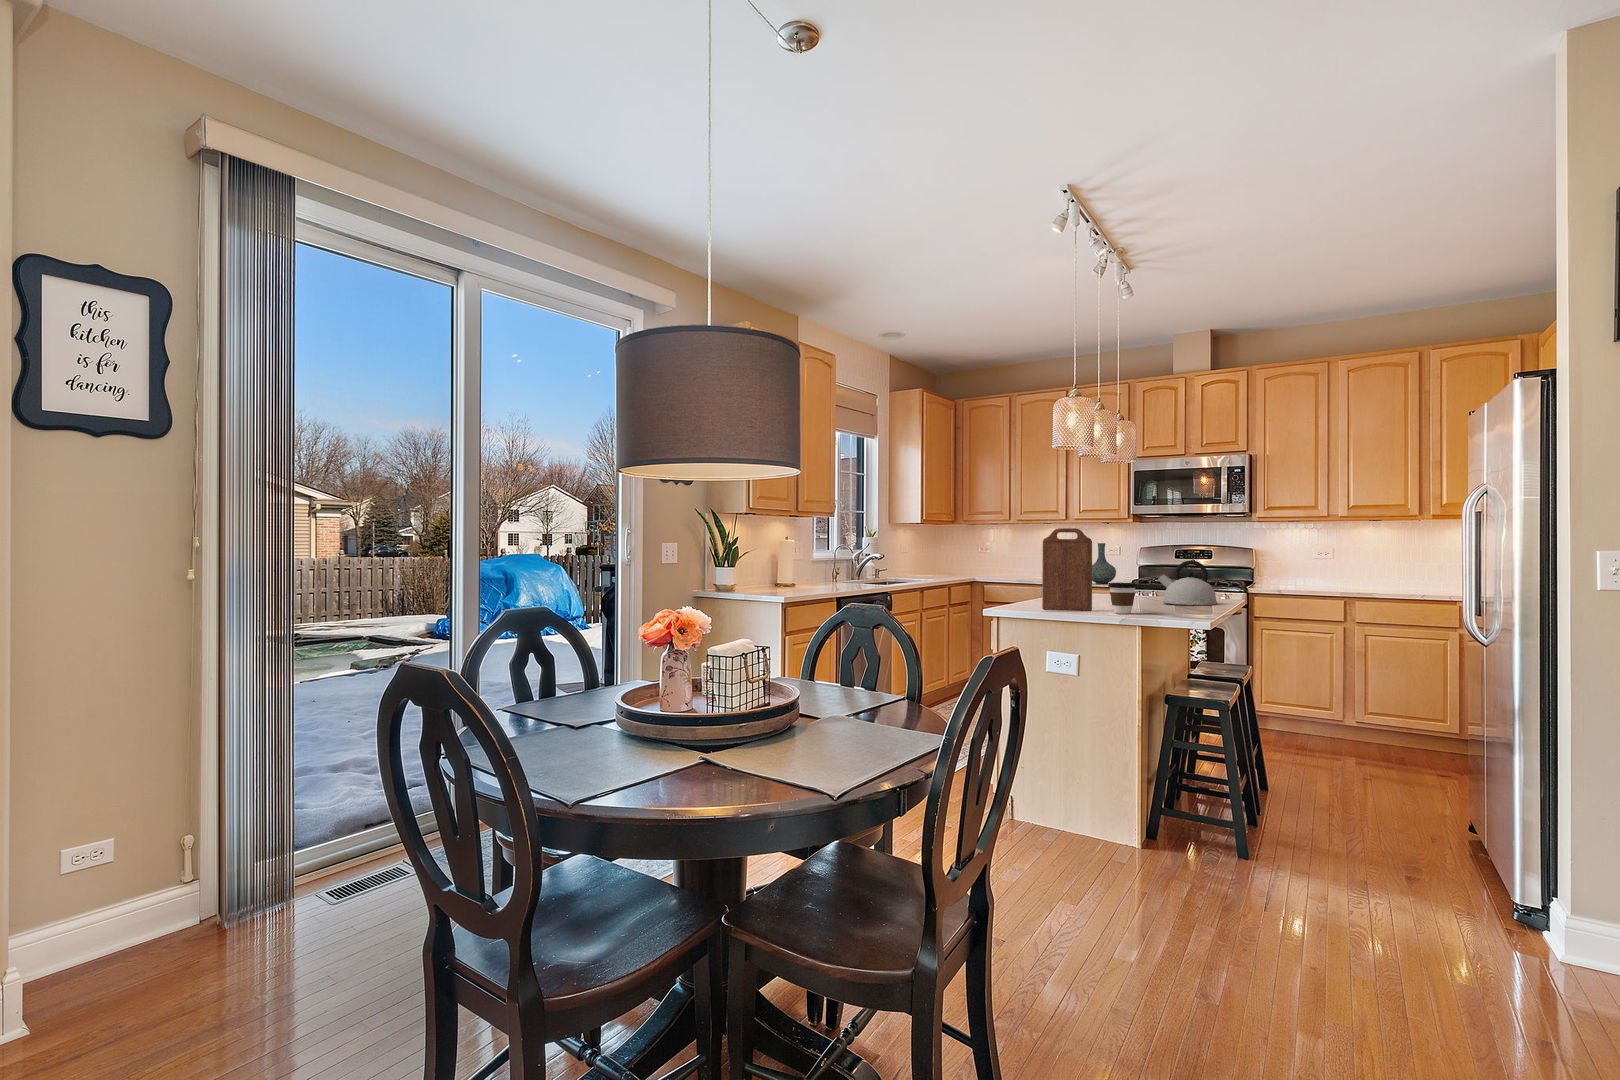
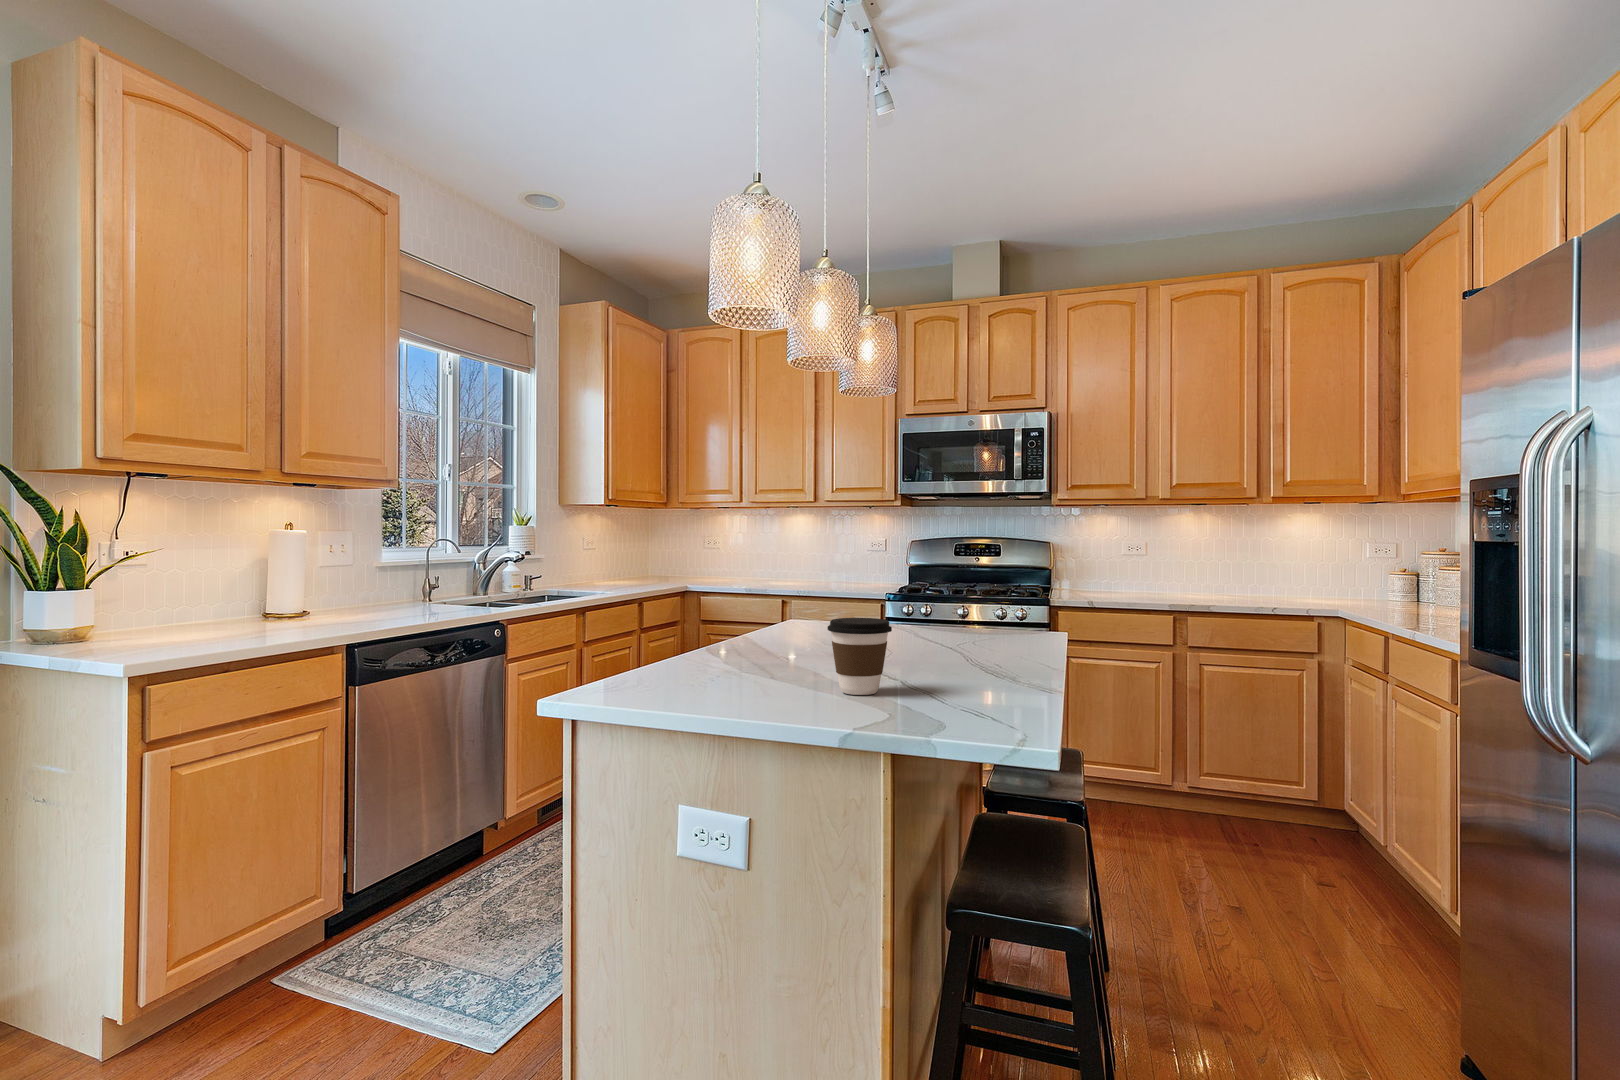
cutting board: present [1042,528,1092,611] -> none [692,493,801,680]
vase: present [1092,543,1116,584] -> none [840,536,877,592]
kettle: present [1158,560,1218,605] -> none [934,563,1039,651]

